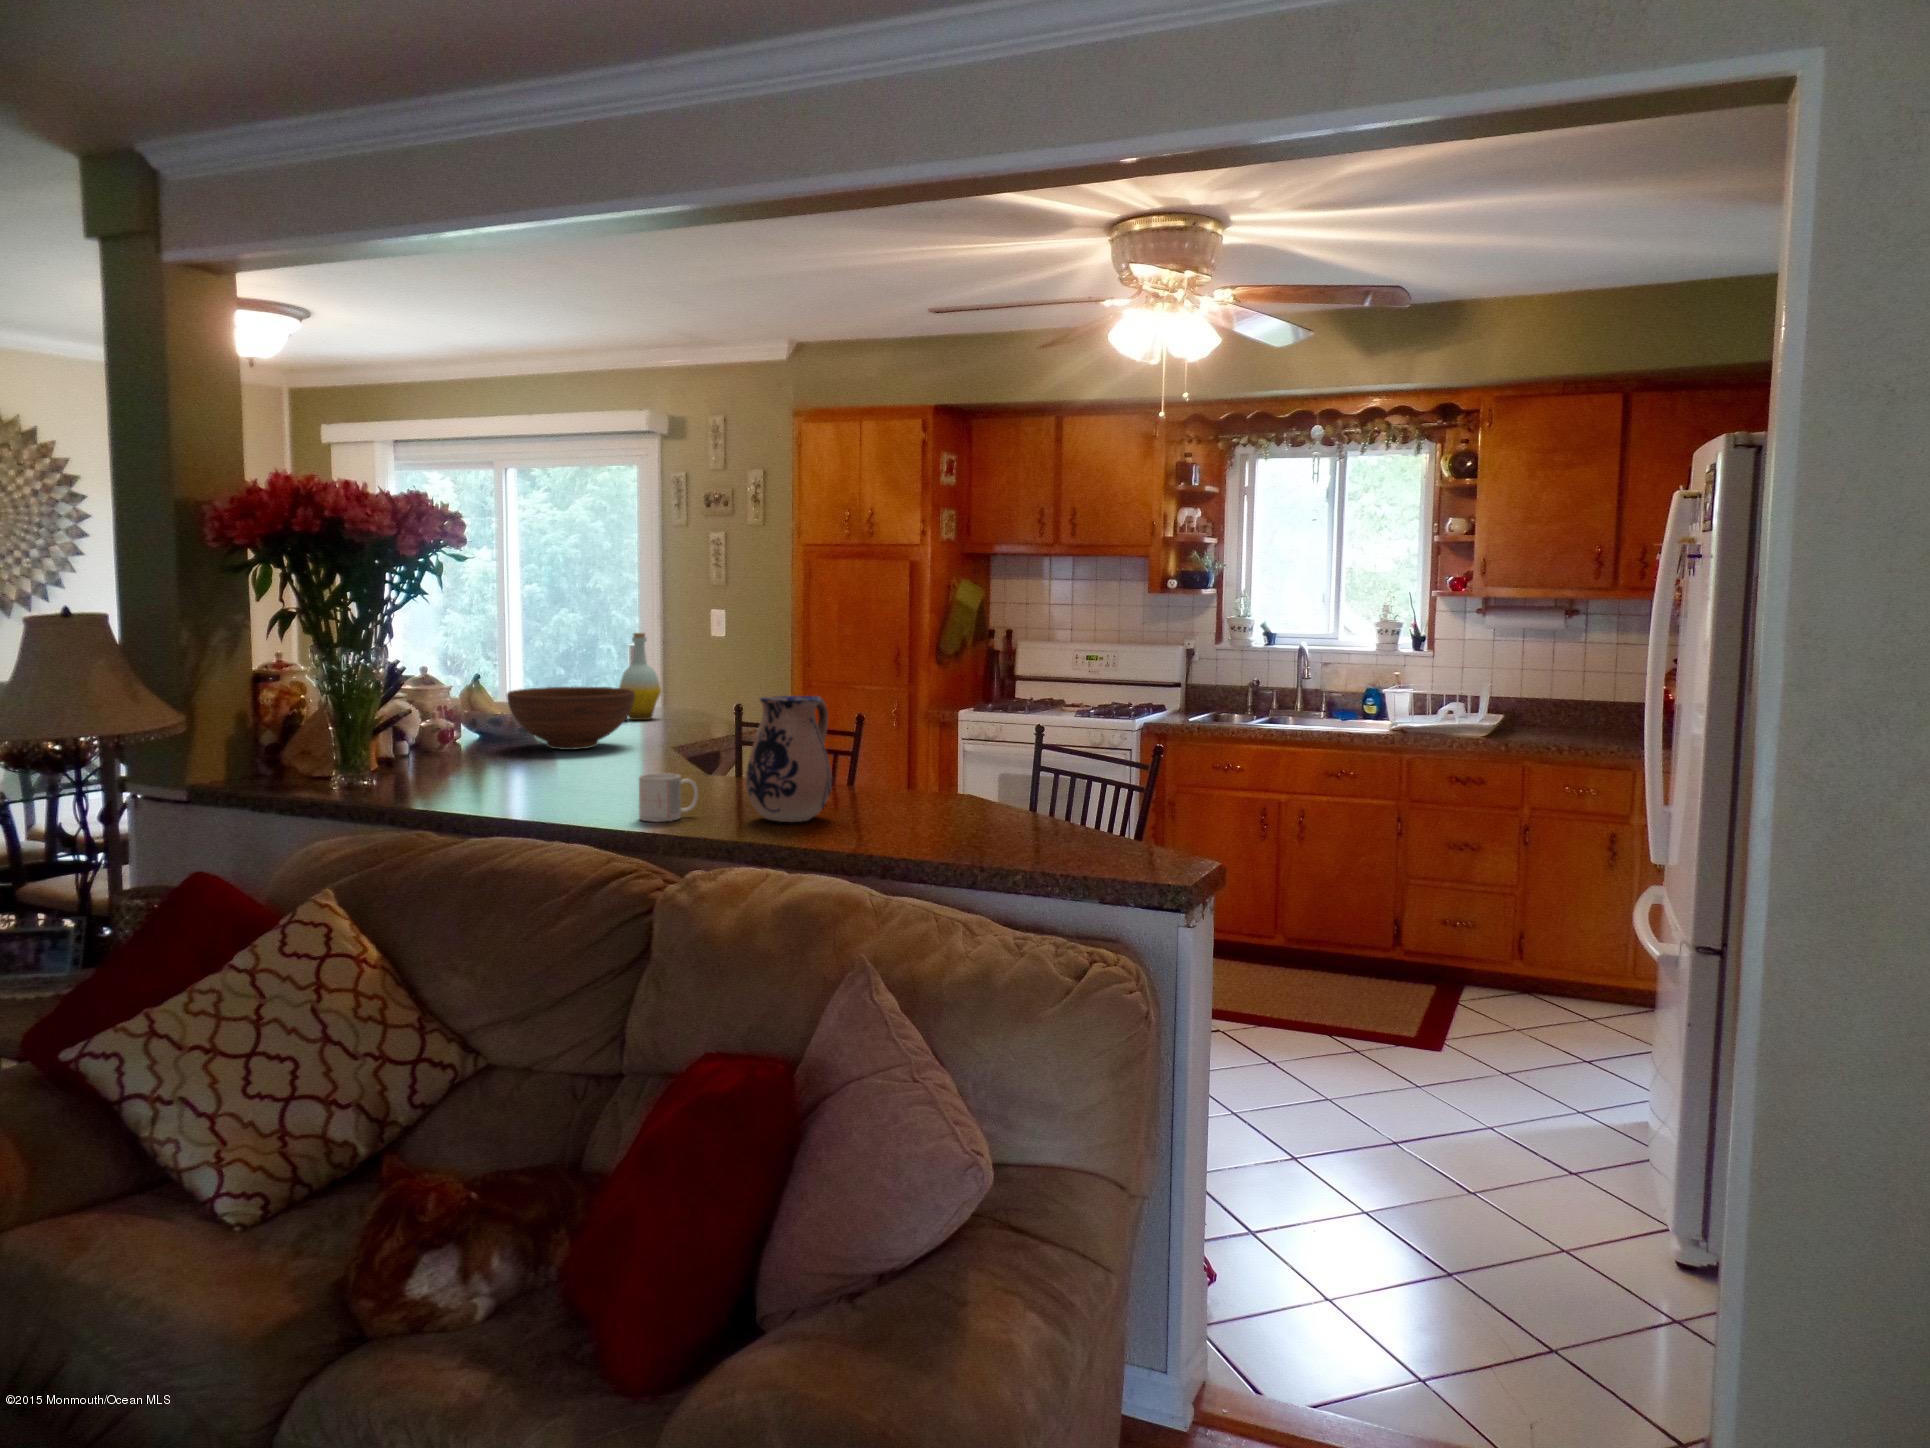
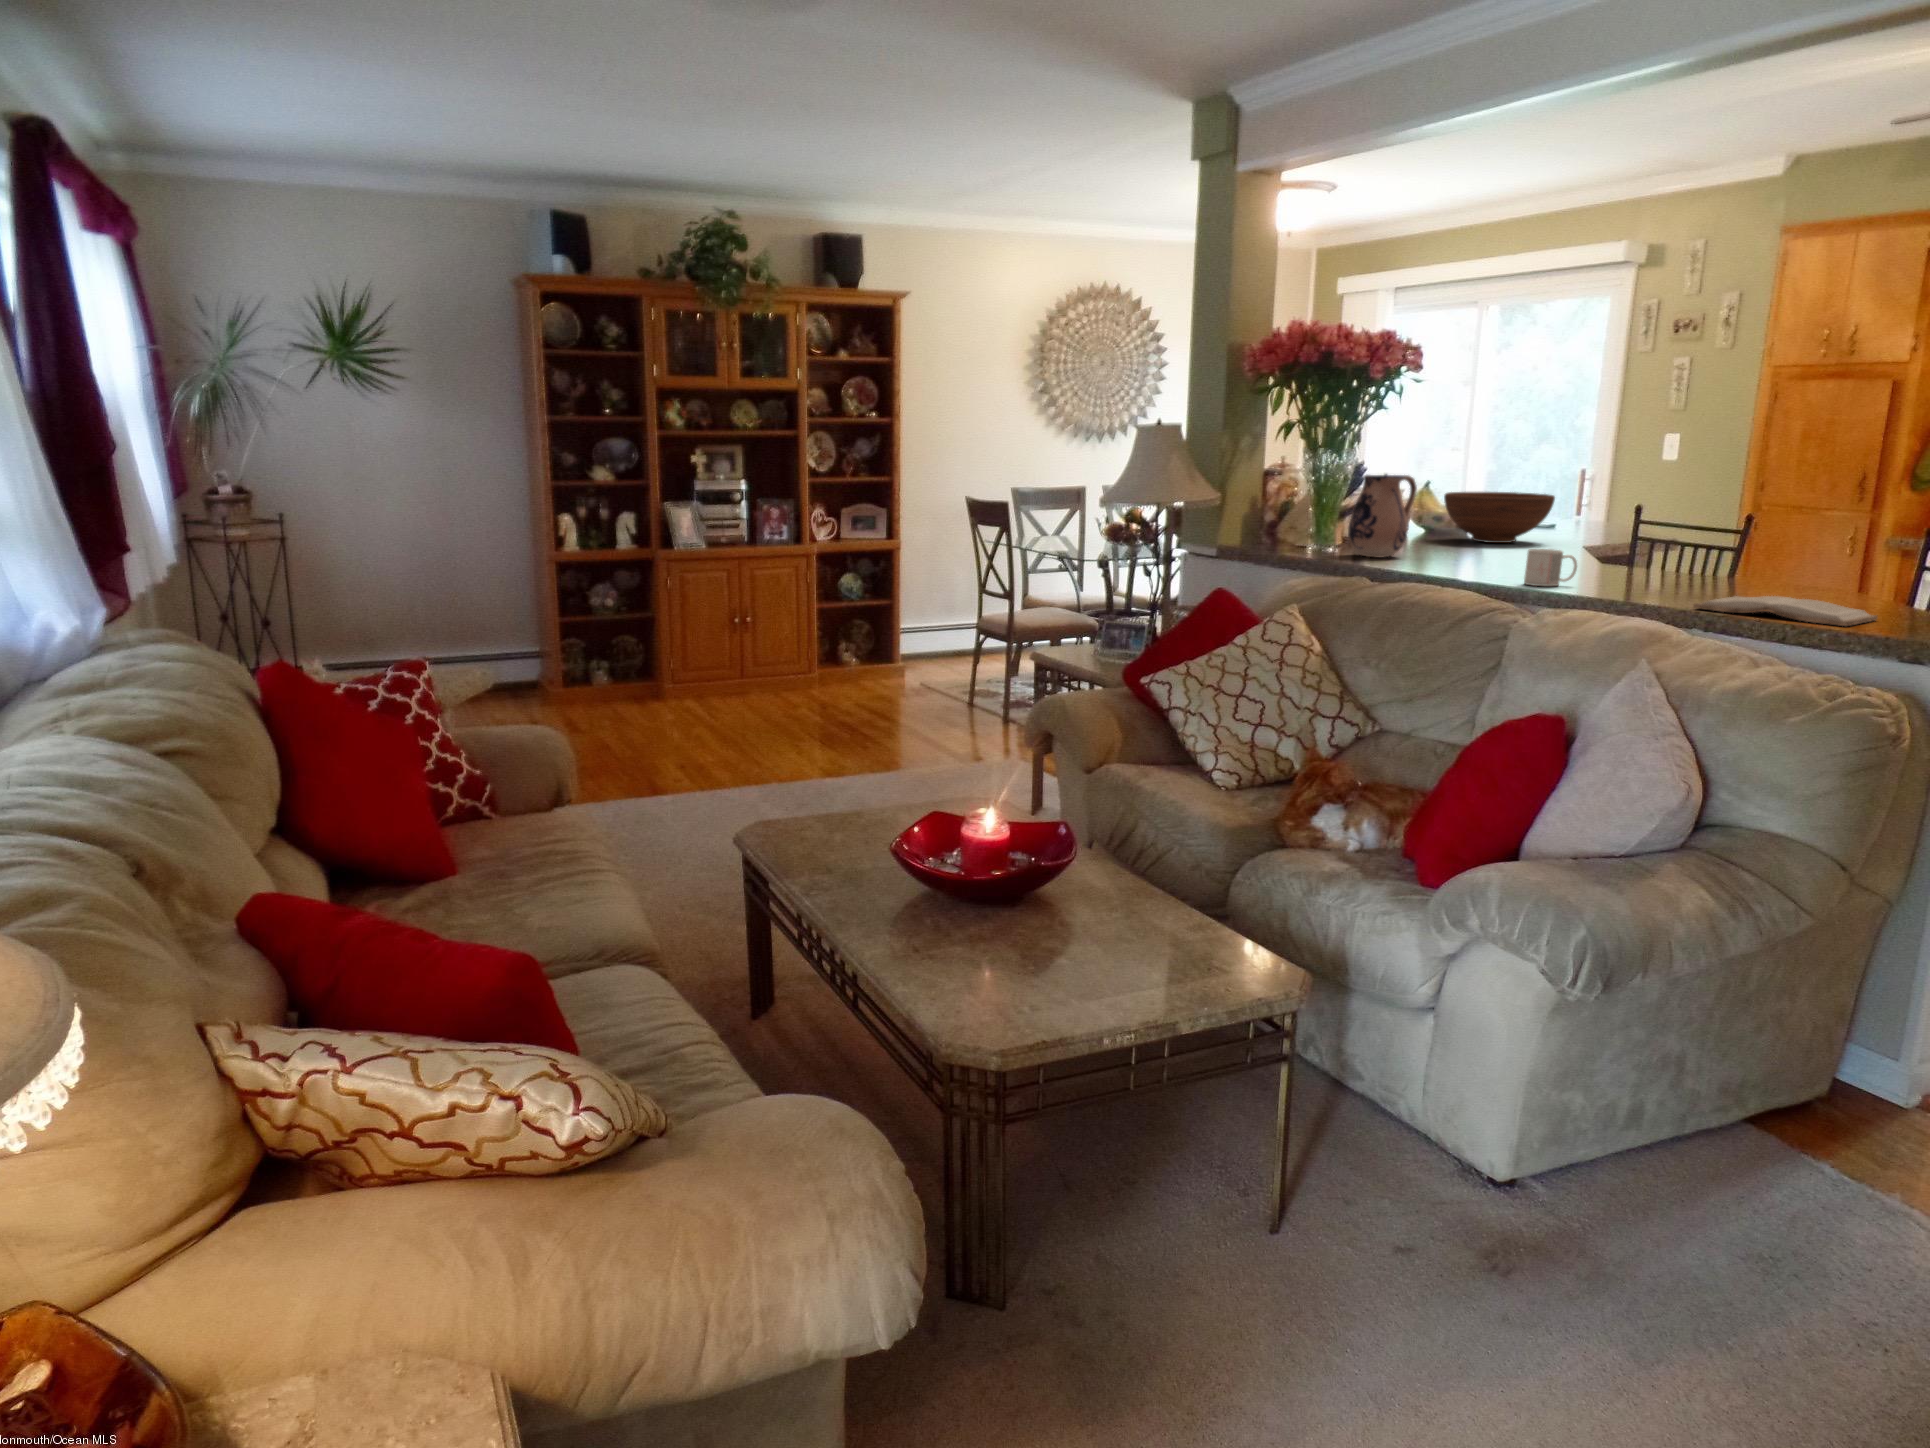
bottle: present [619,633,661,720] -> none [1549,449,1590,529]
ceramic pitcher: present [746,696,832,822] -> present [1348,475,1417,557]
book: none [842,815,1013,848] -> present [1693,596,1877,626]

